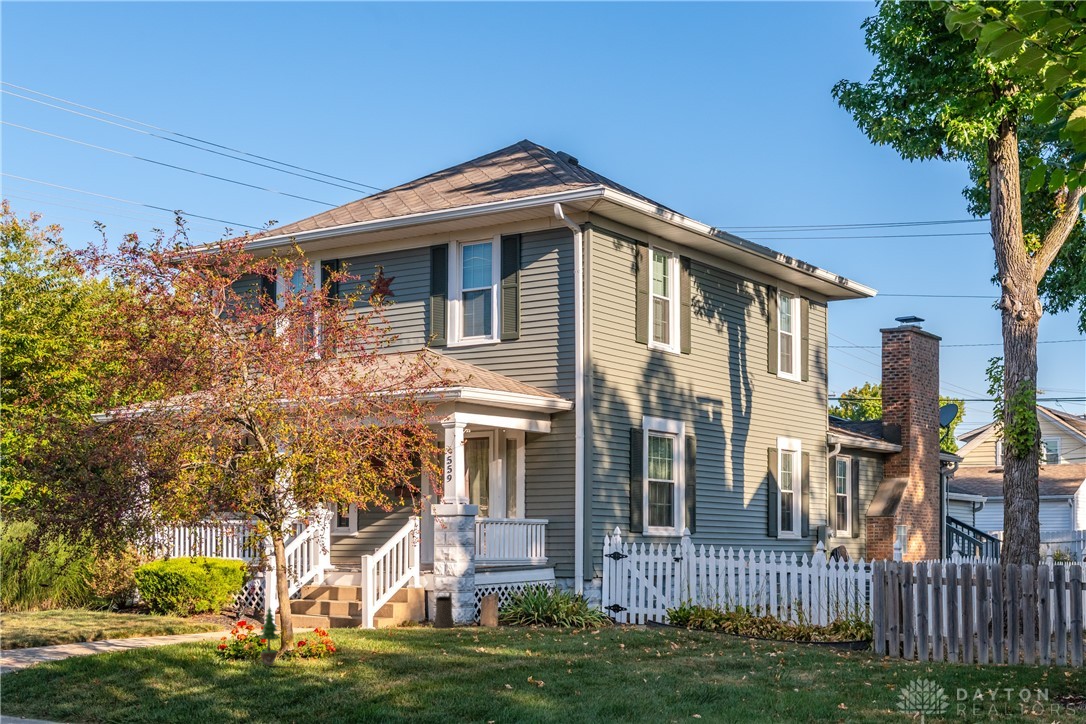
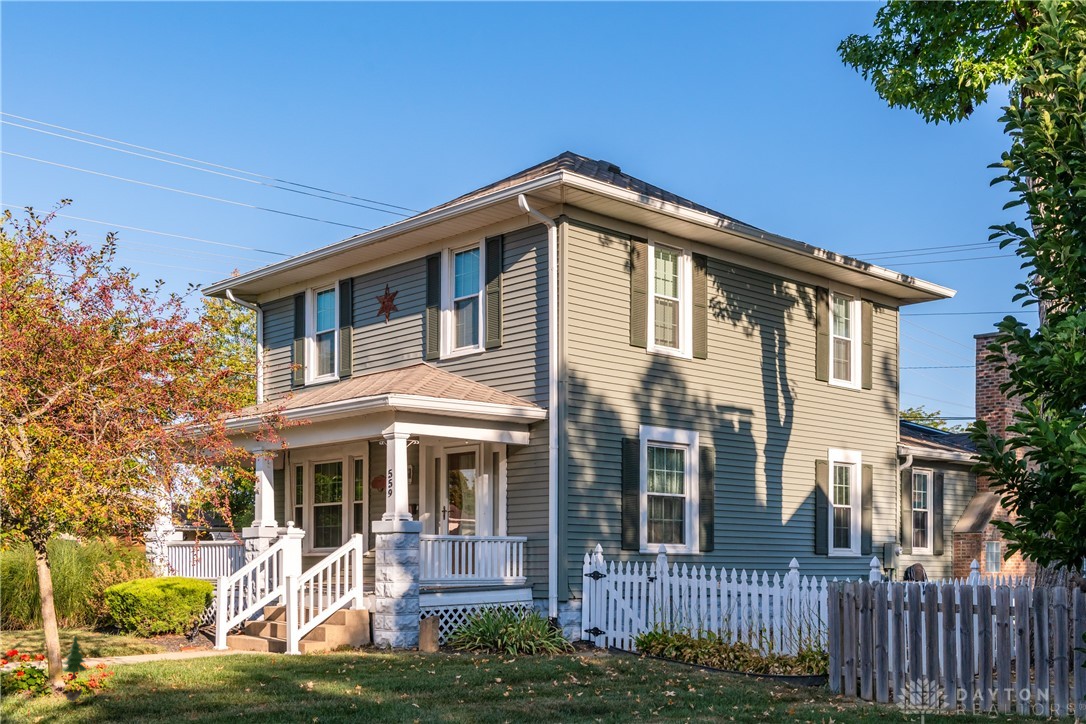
watering can: present [434,592,453,629] -> none [359,612,387,655]

